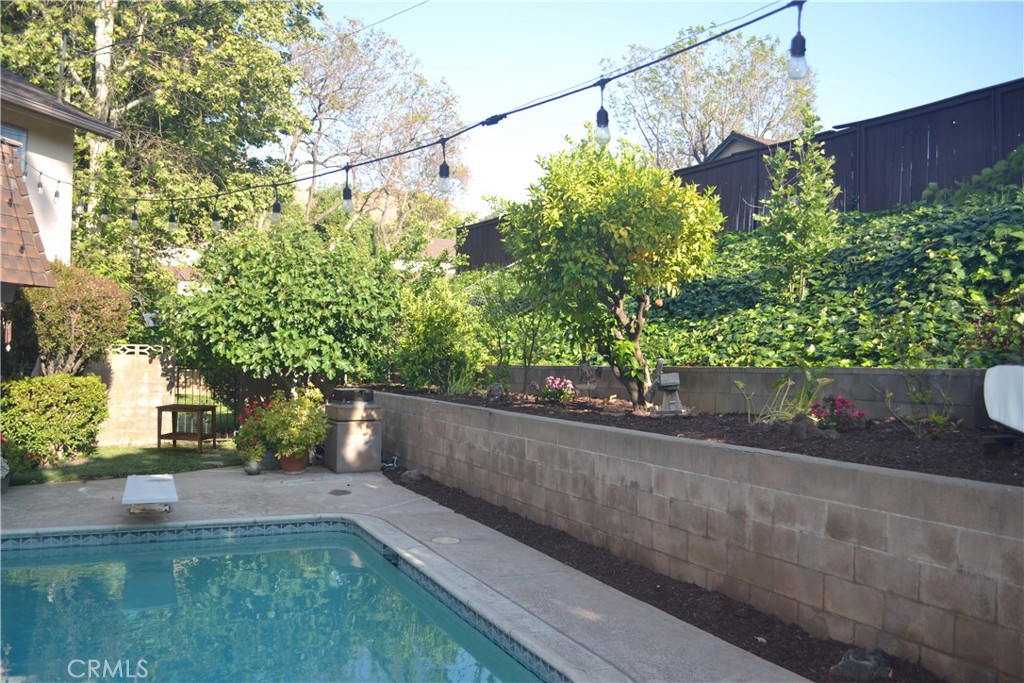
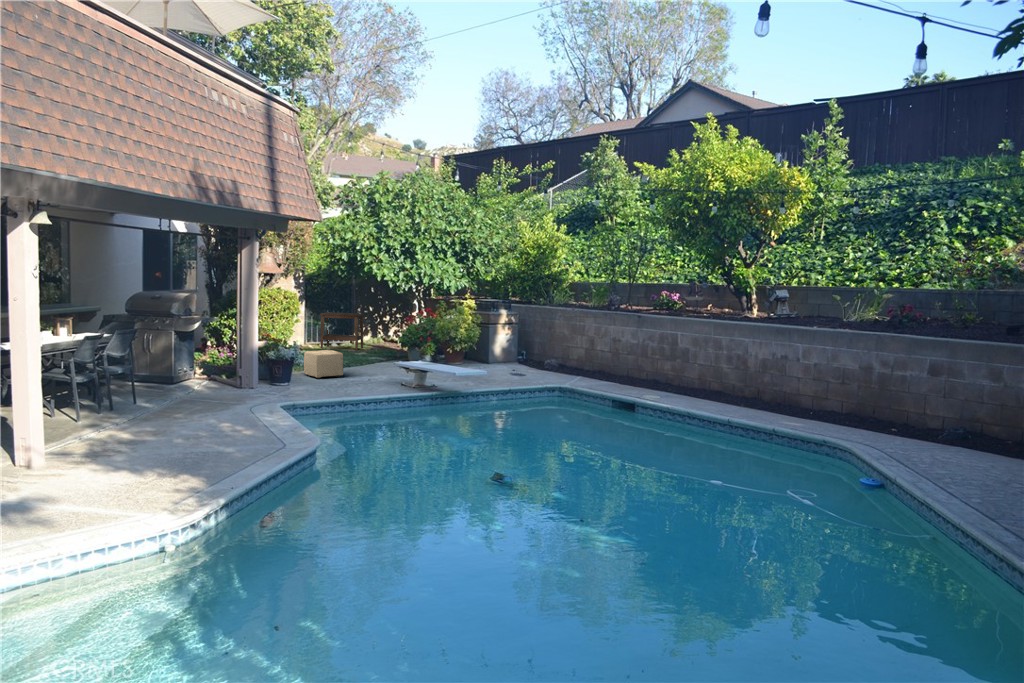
ottoman: none [28,464,78,507] -> present [304,350,343,379]

